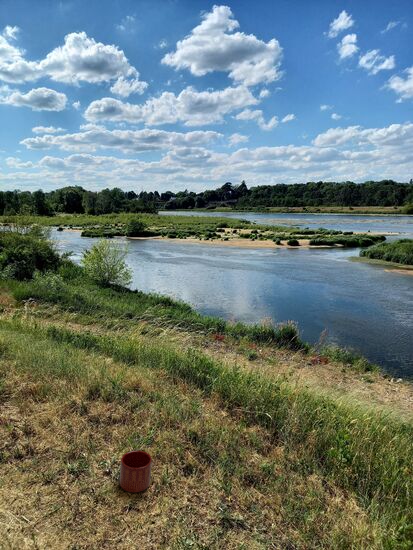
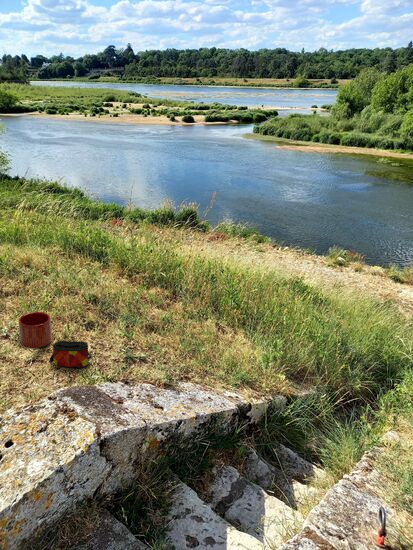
bag: none [145,491,188,527] -> present [50,341,91,368]

